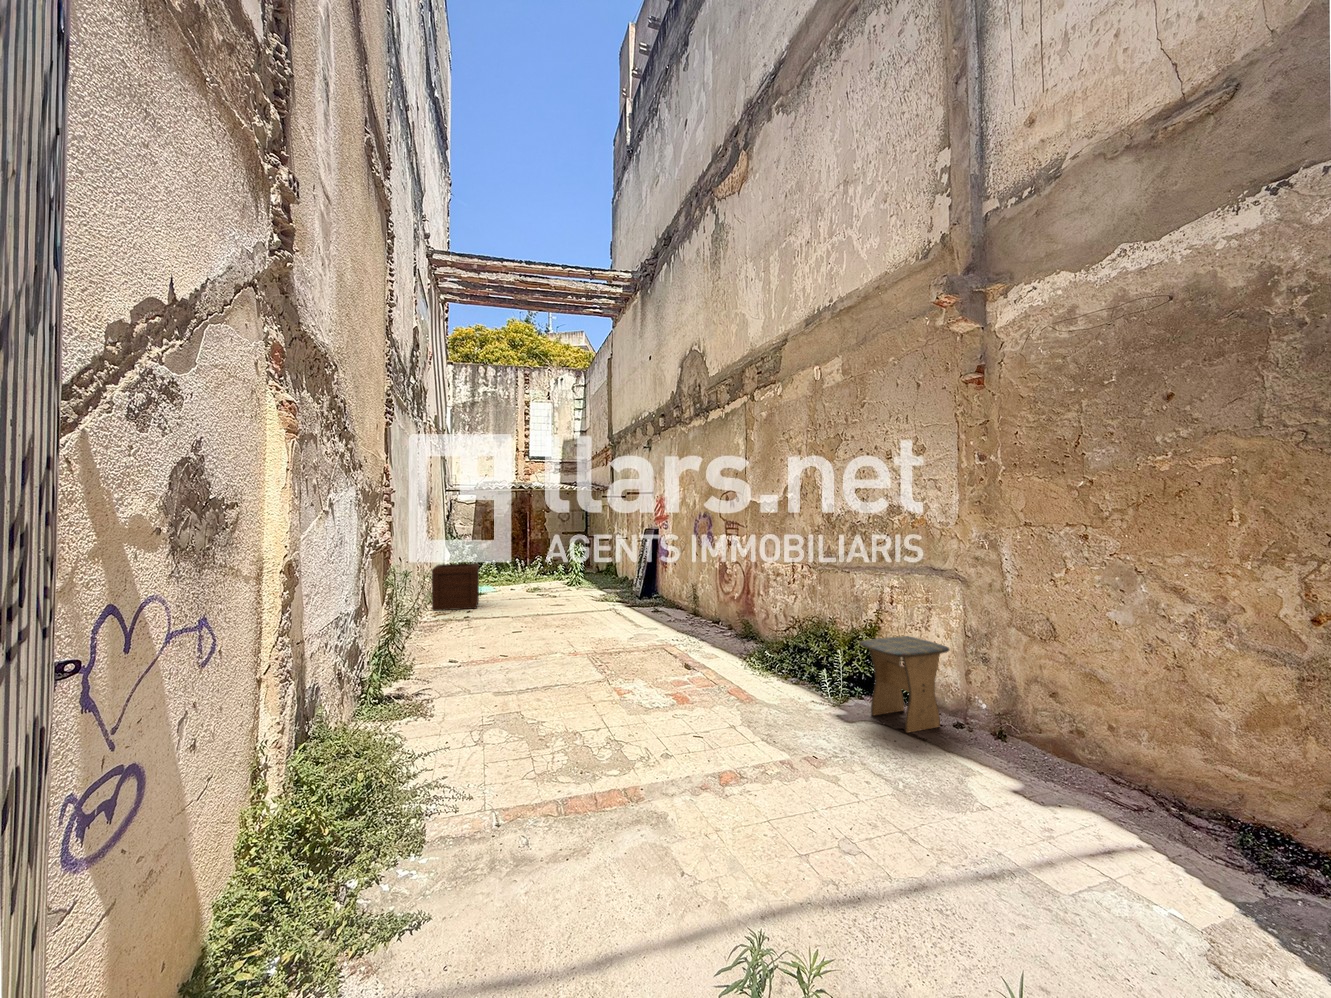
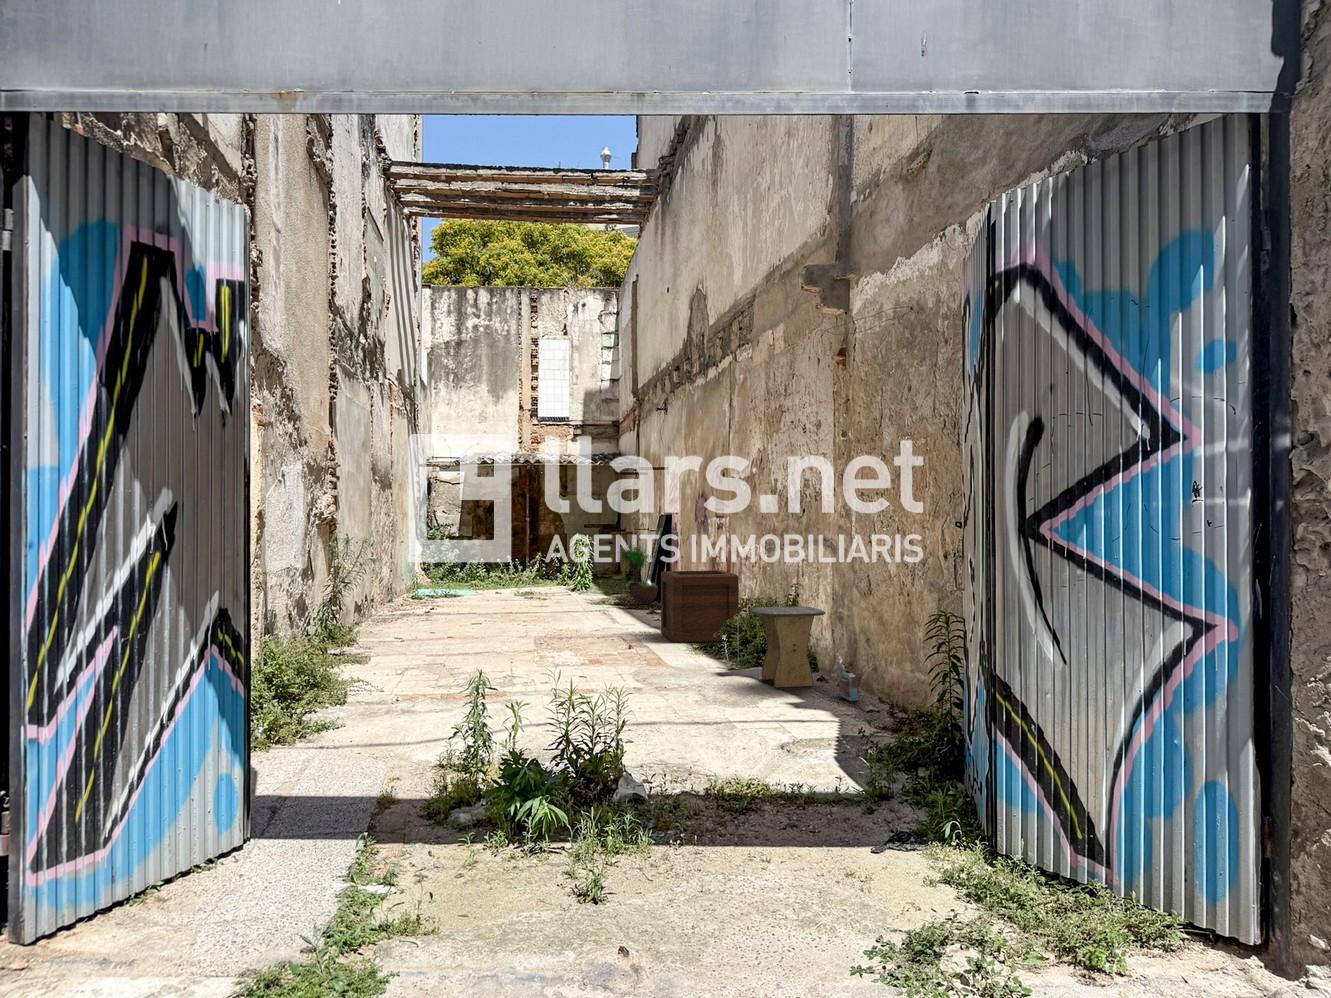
potted tree: none [614,548,646,597] -> present [620,544,658,604]
wooden crate: present [432,563,479,611] -> present [661,570,739,643]
watering can: none [990,712,1053,762] -> present [838,664,862,701]

